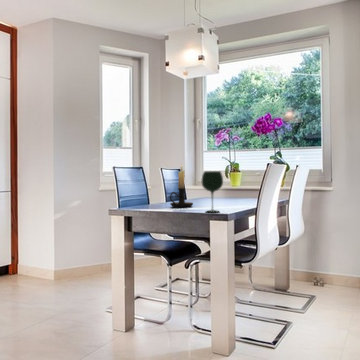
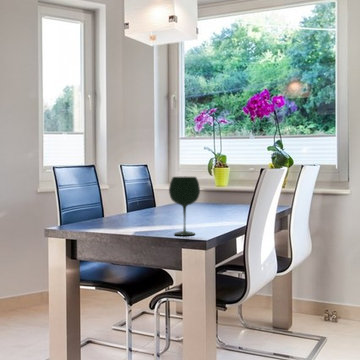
candle holder: present [170,165,193,207] -> none [127,162,160,223]

